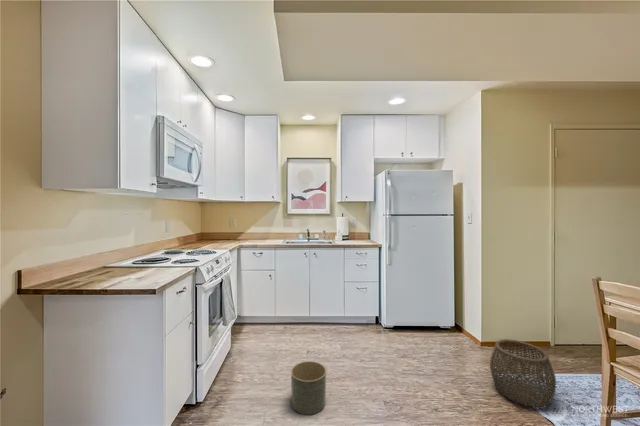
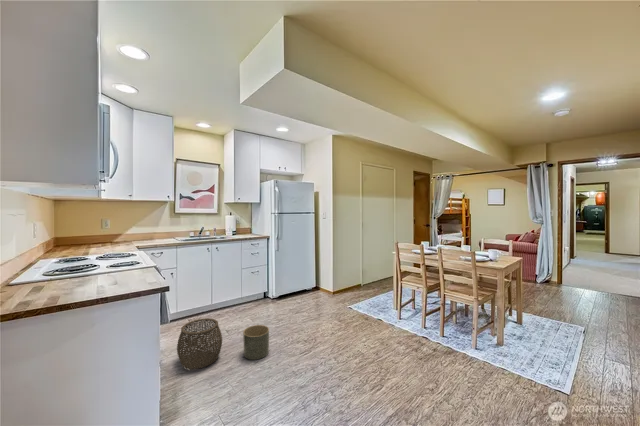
woven basket: present [490,339,556,408] -> present [177,318,222,370]

